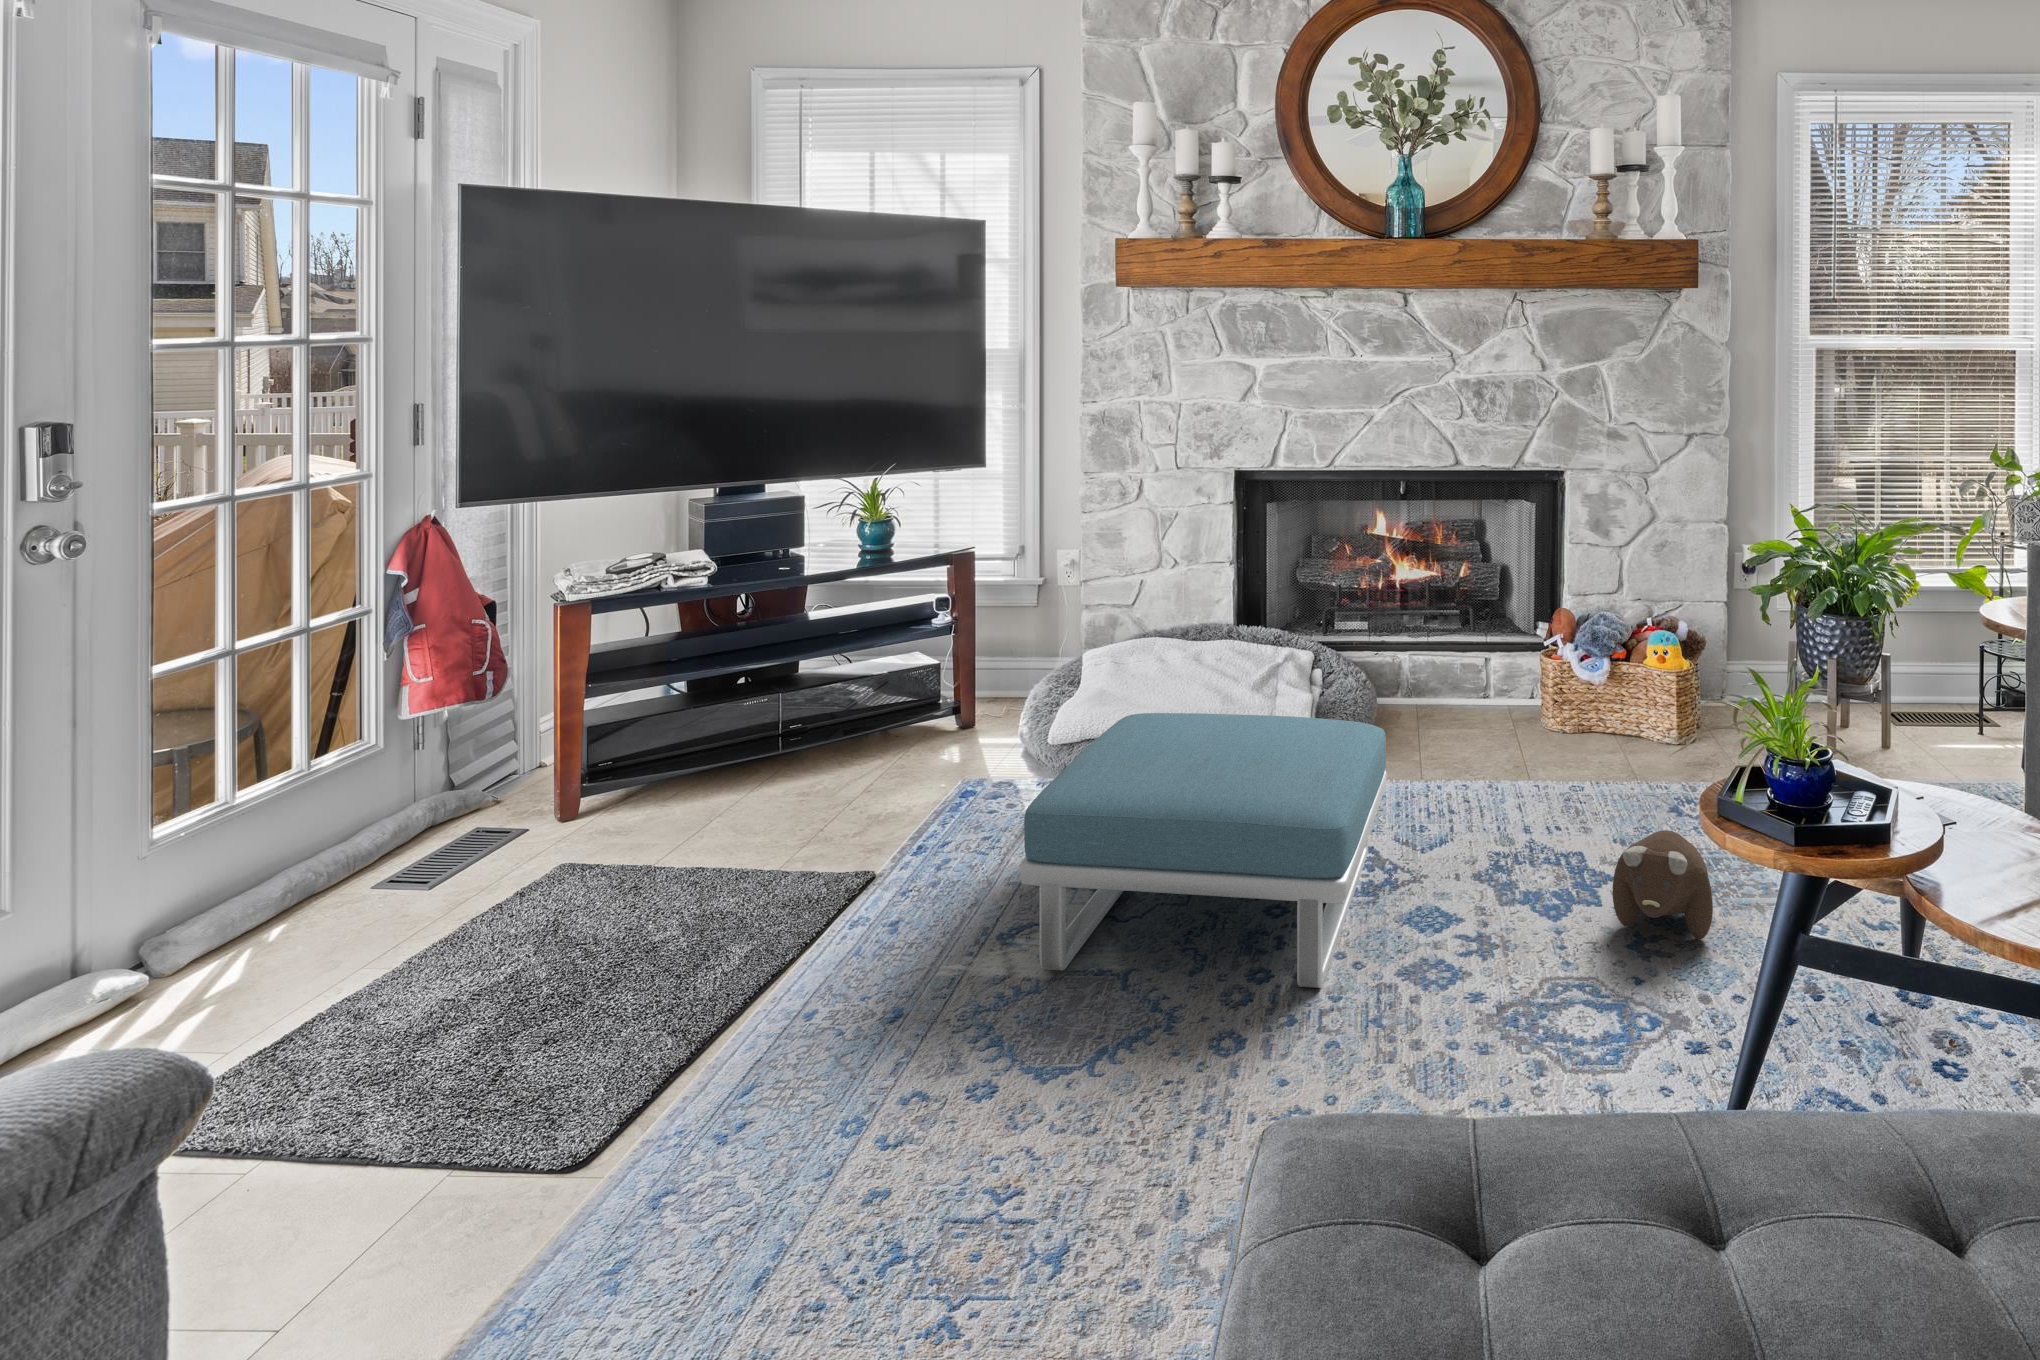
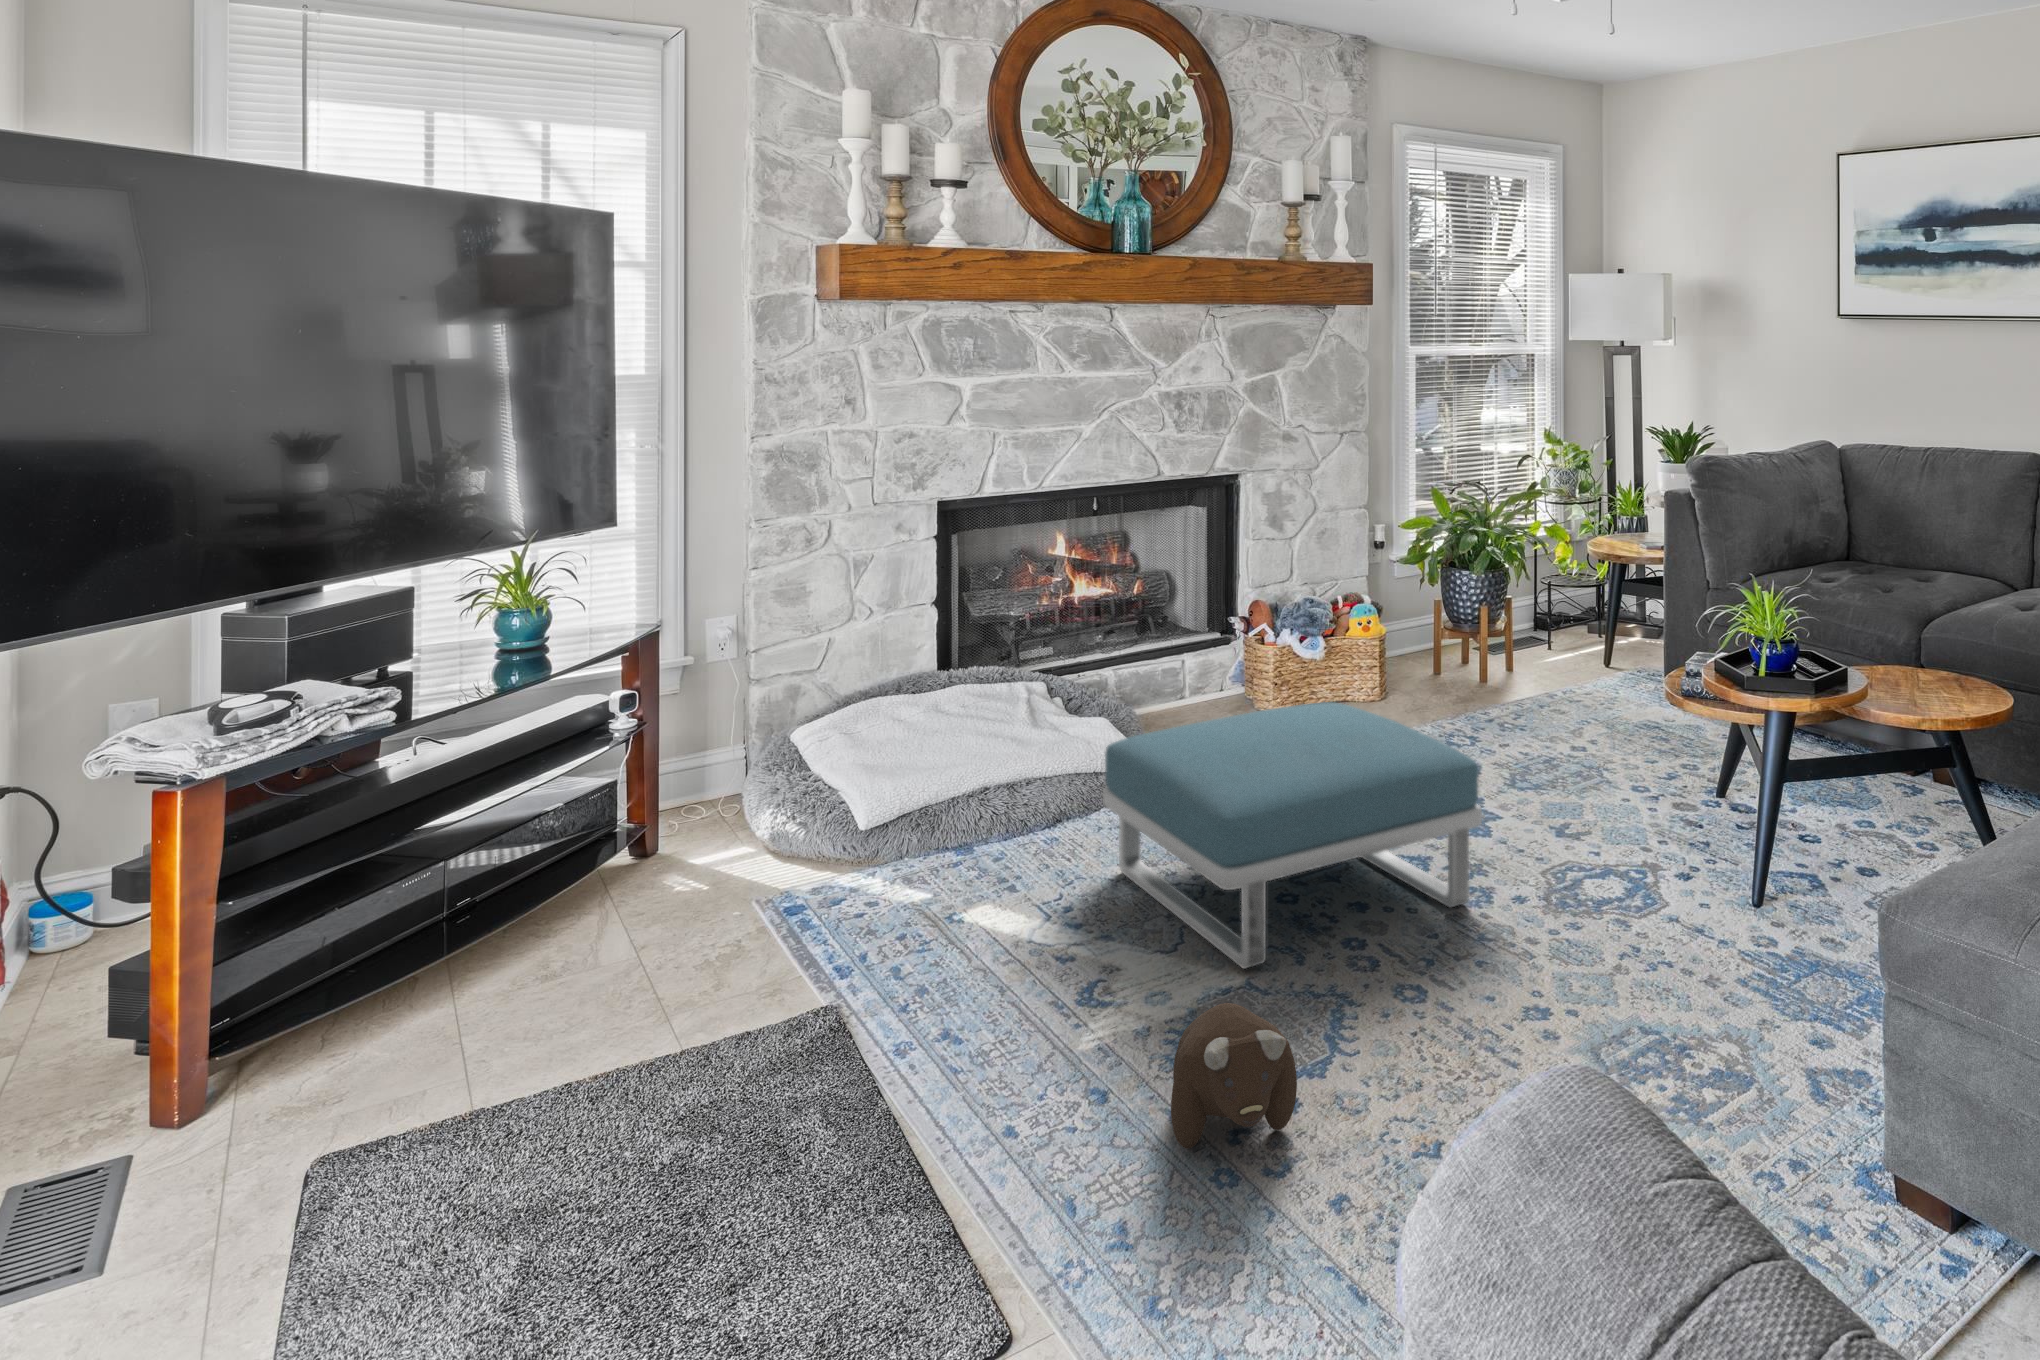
plush toy: present [1612,830,1713,939] -> present [1171,1003,1297,1149]

